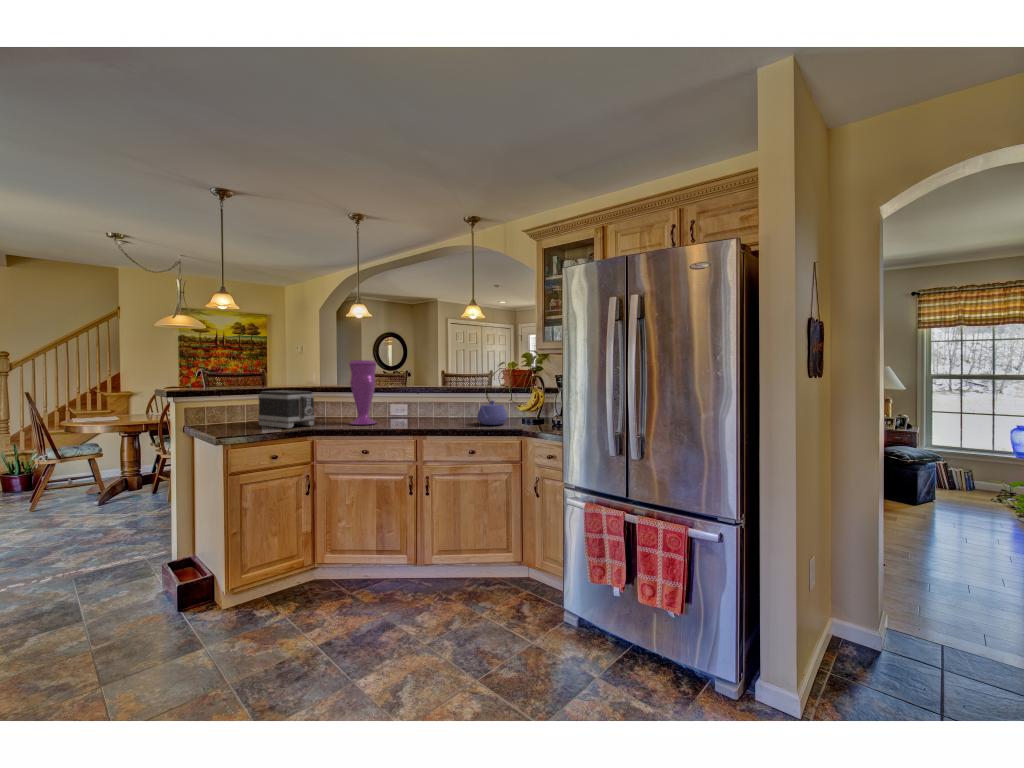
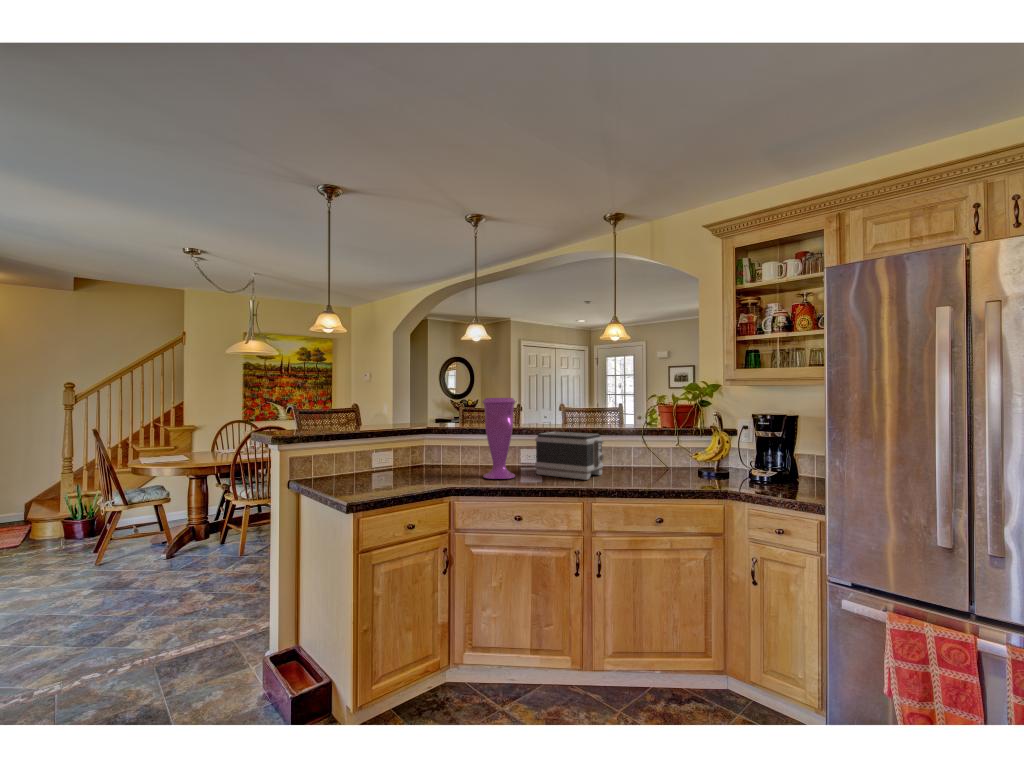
toaster: present [258,390,315,428] -> present [535,432,604,480]
teapot: present [477,400,507,425] -> none [645,448,685,481]

